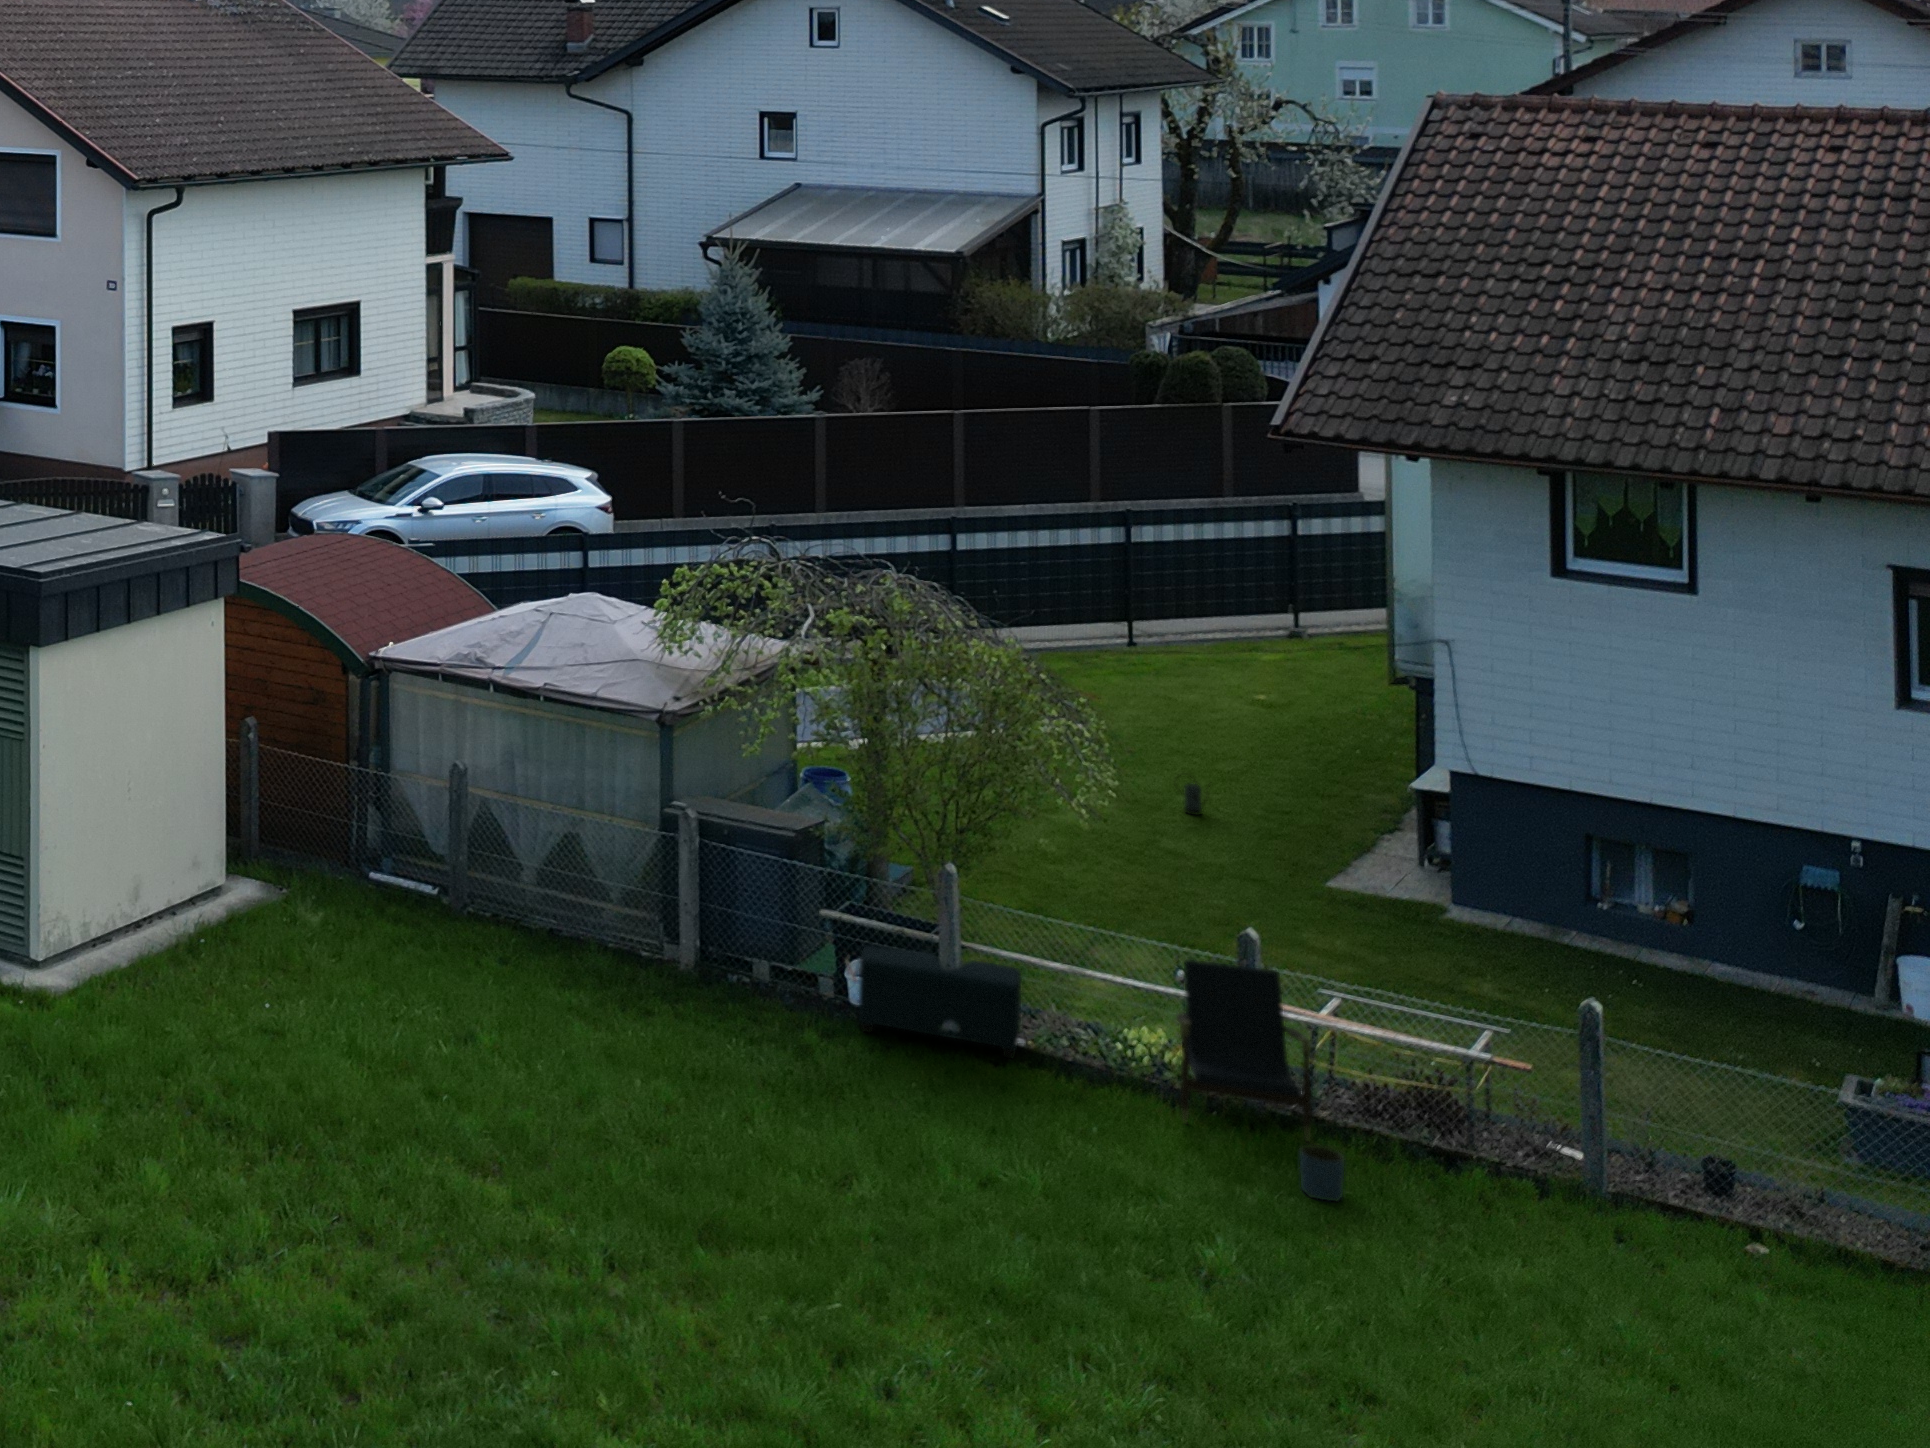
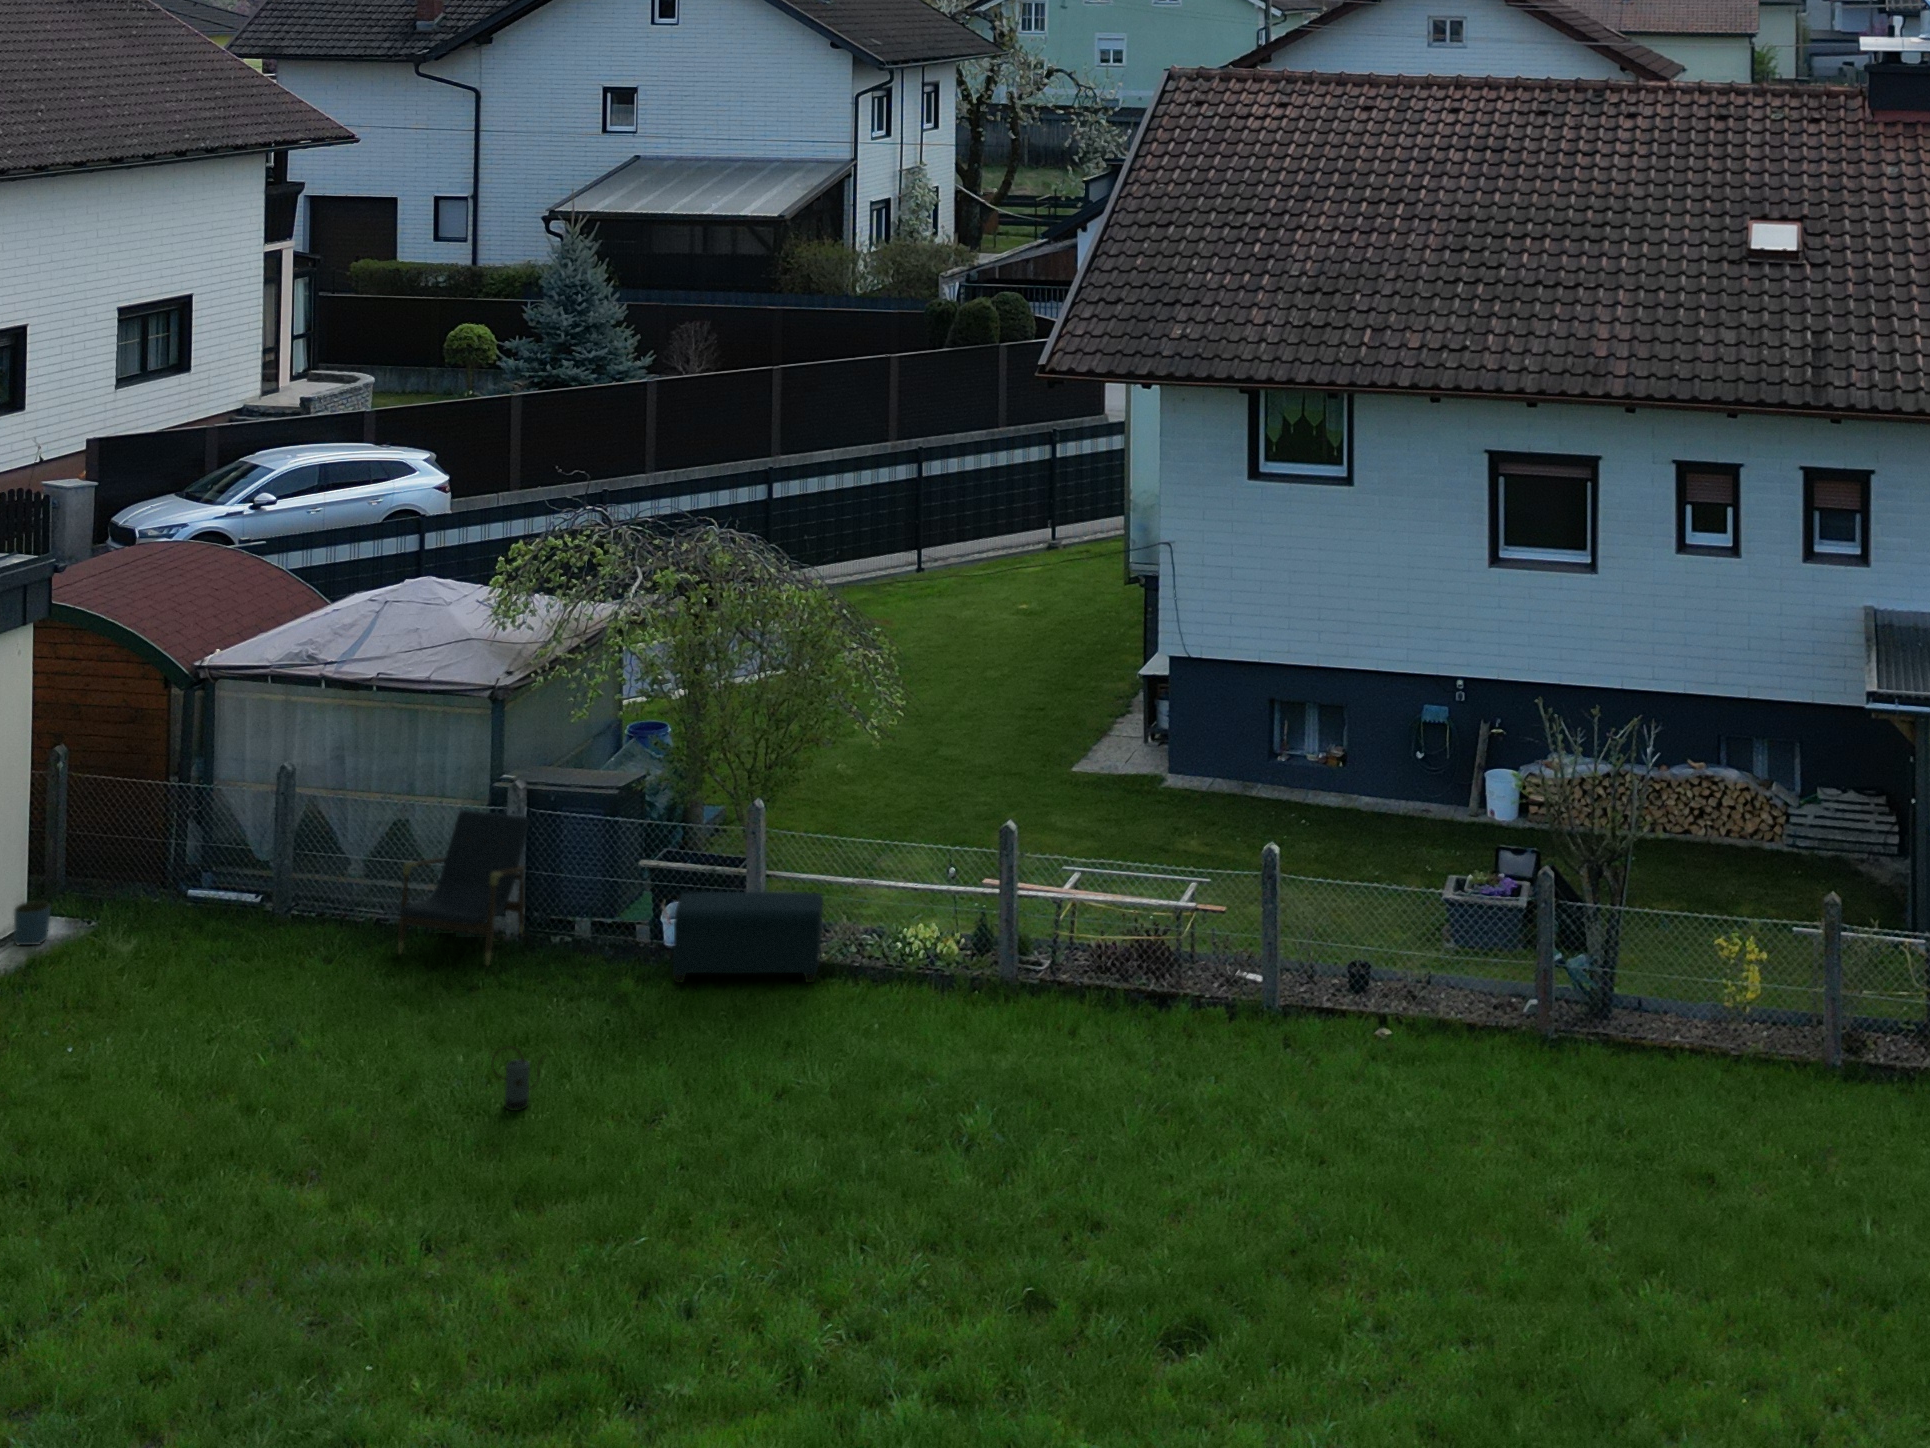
watering can: present [1184,776,1210,815] -> present [491,1046,543,1111]
lounge chair: present [1177,960,1312,1141] -> present [398,810,530,965]
planter: present [1300,1145,1344,1201] -> present [14,901,51,946]

